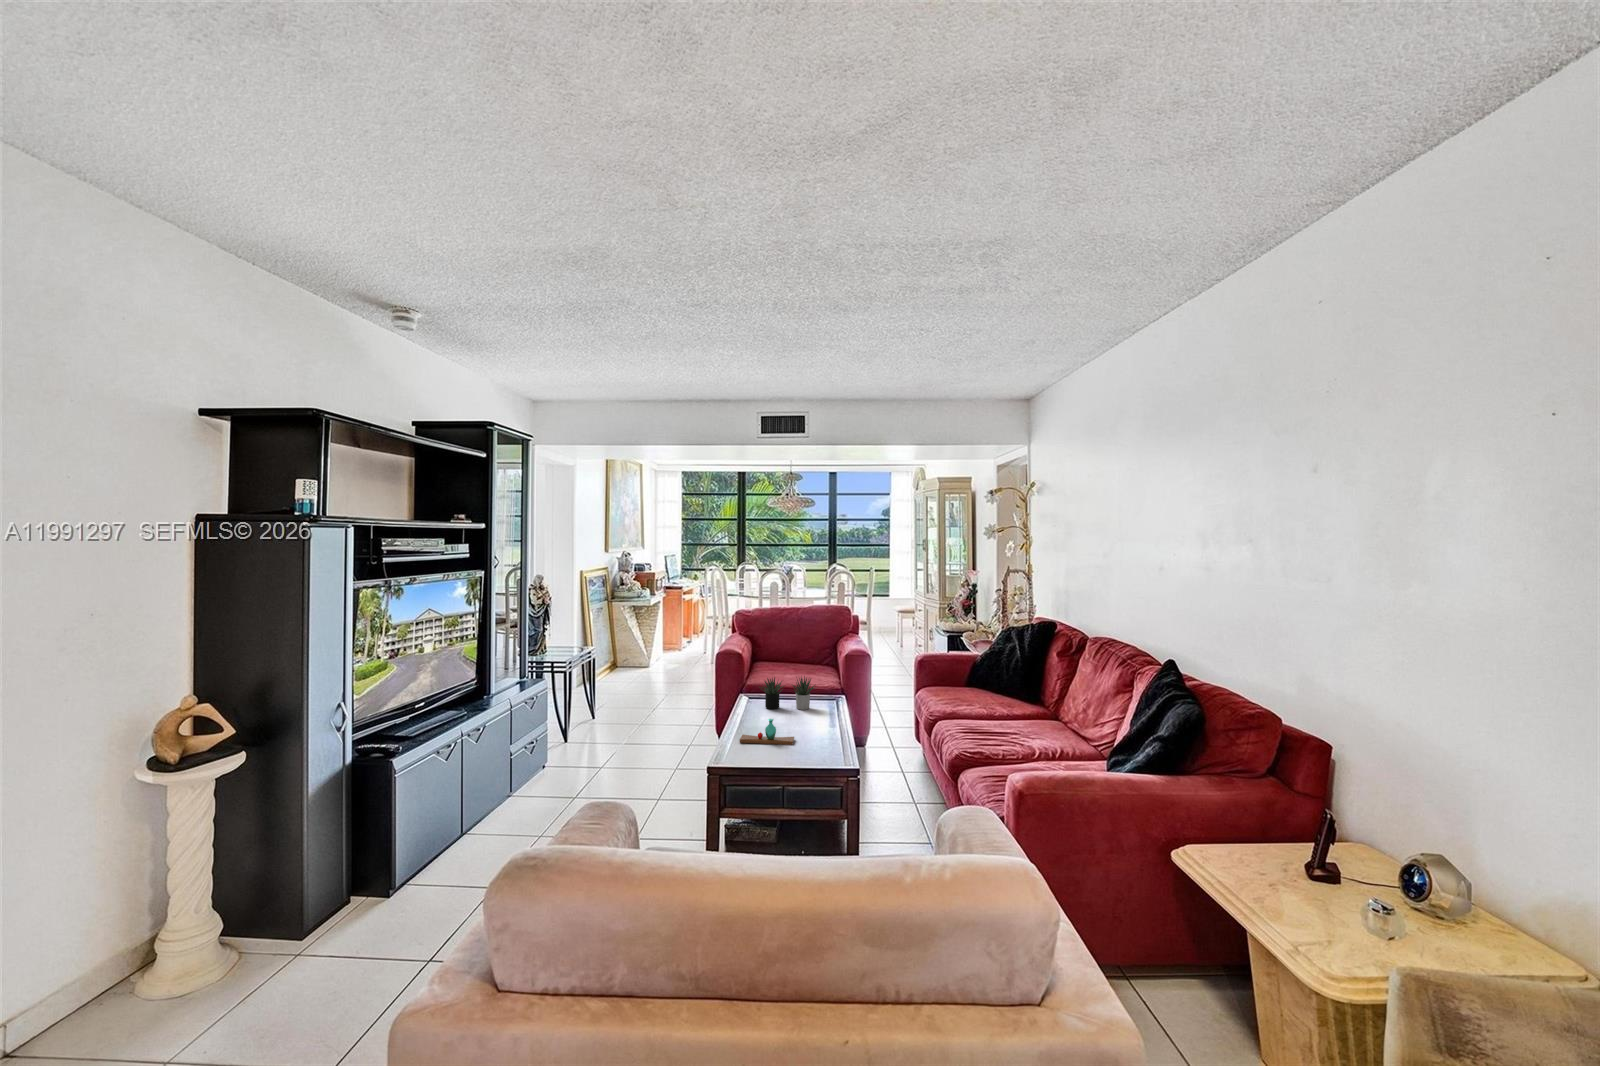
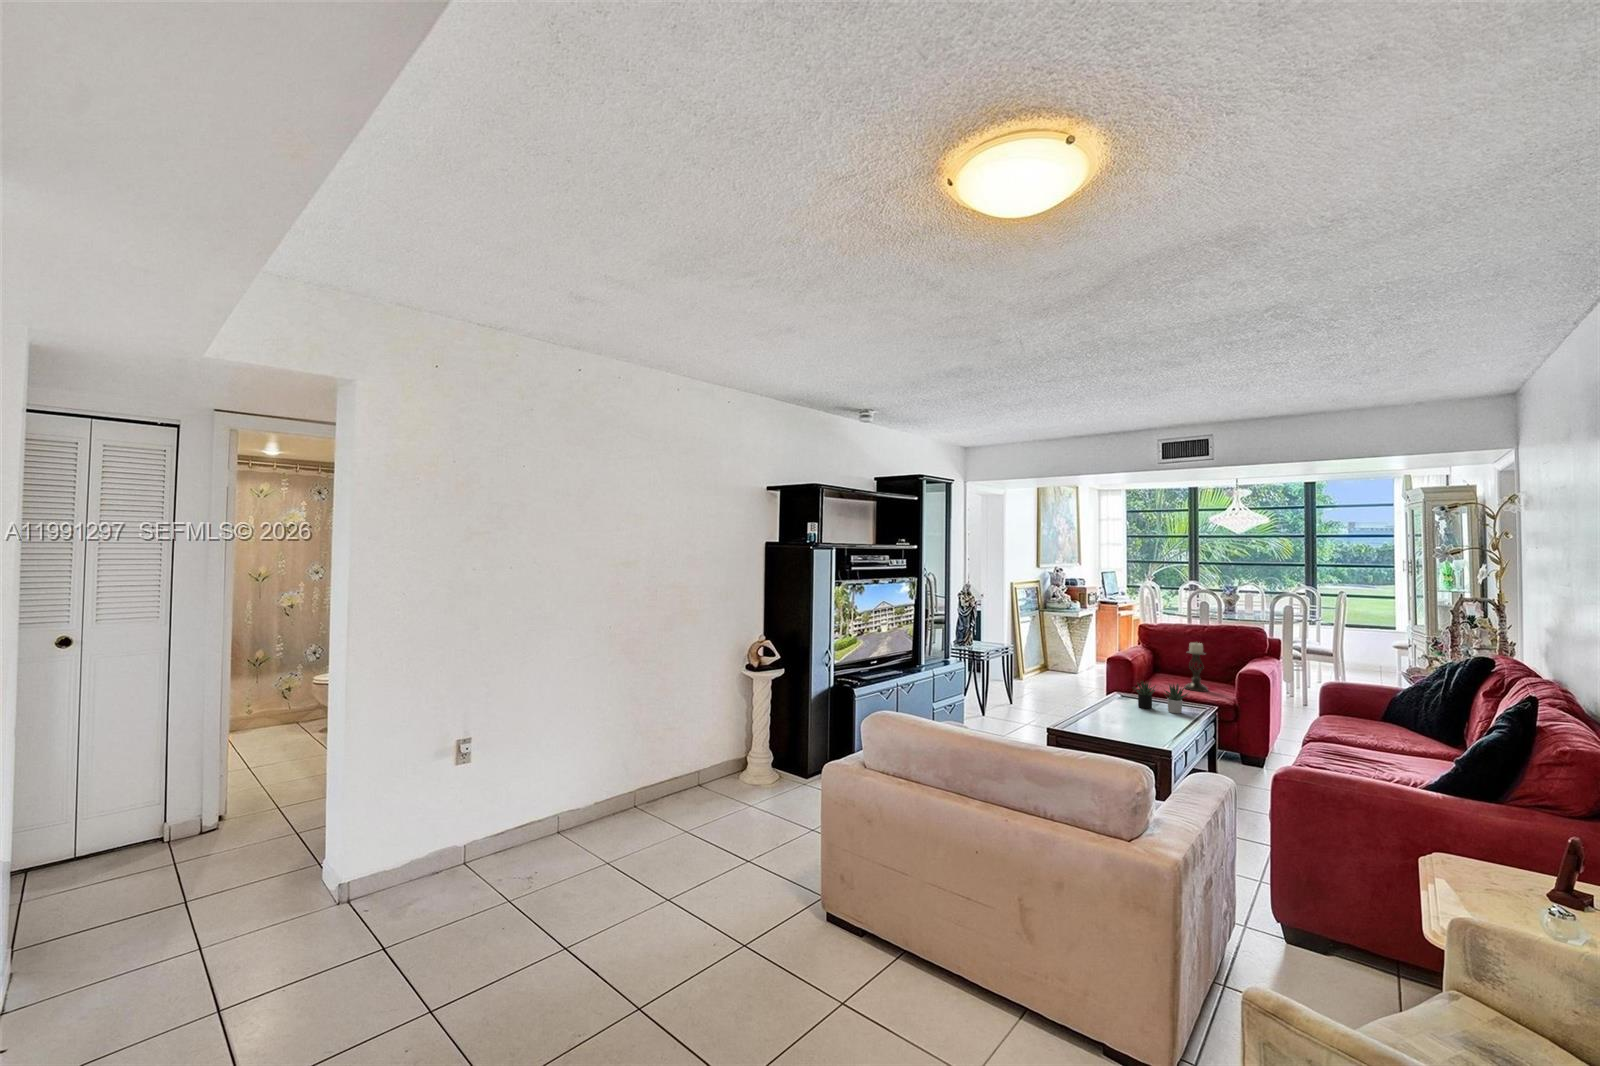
candle holder: none [787,626,809,678] -> present [1185,642,1208,692]
vase: present [740,719,794,745] -> none [1093,709,1144,733]

